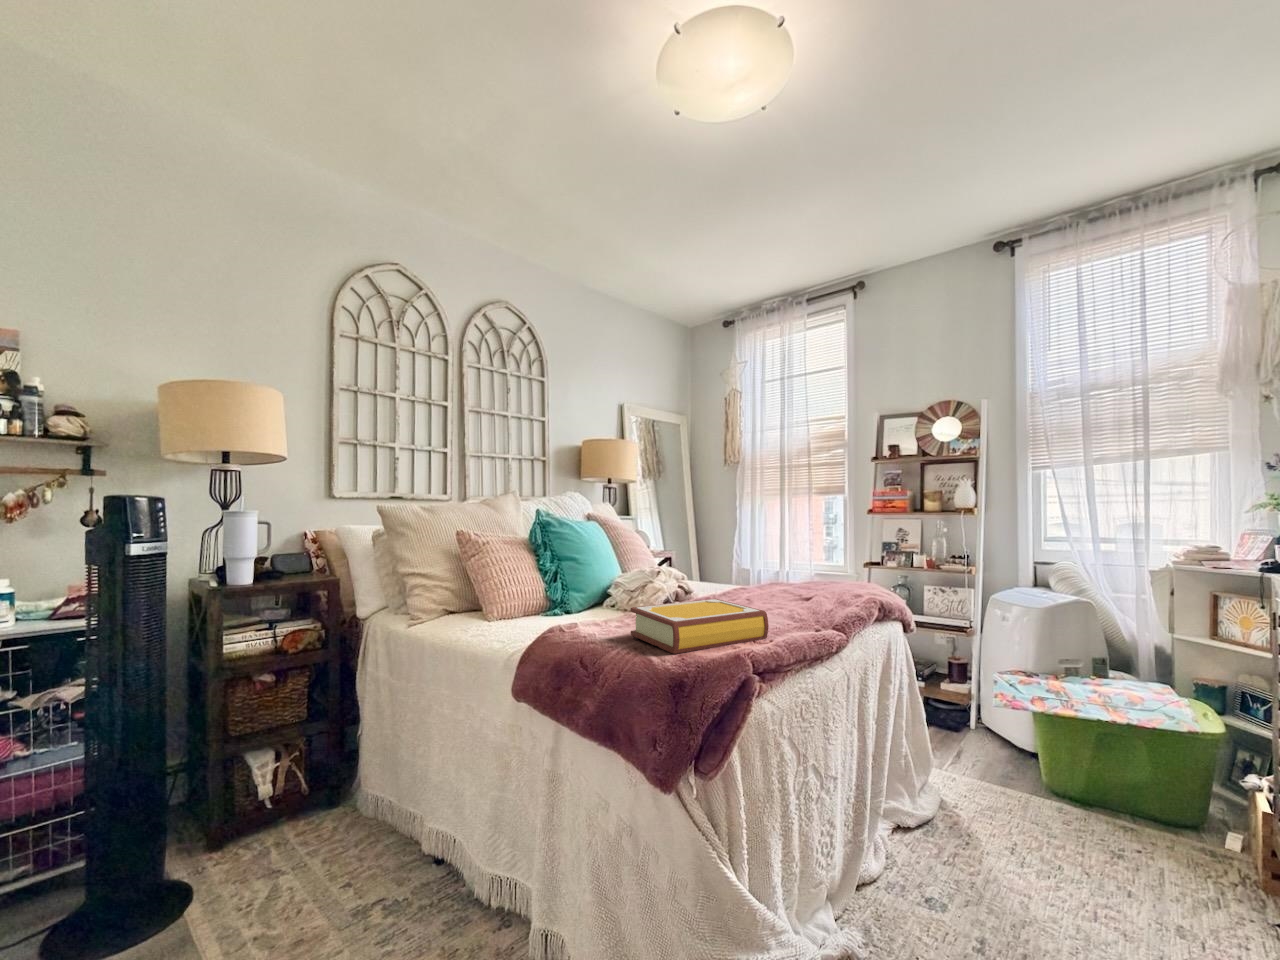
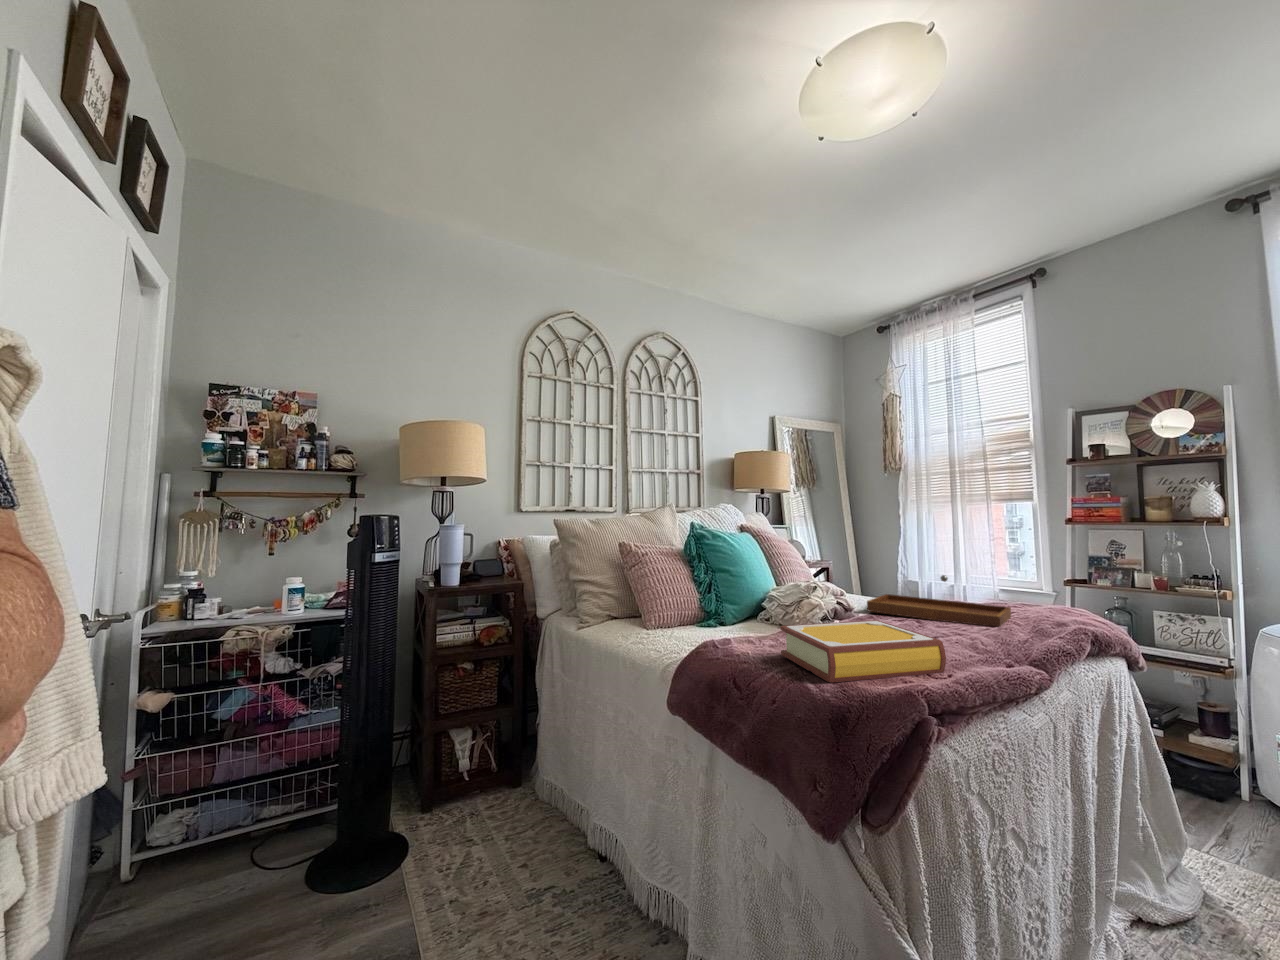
tray: none [707,559,822,603] -> present [867,575,1011,627]

